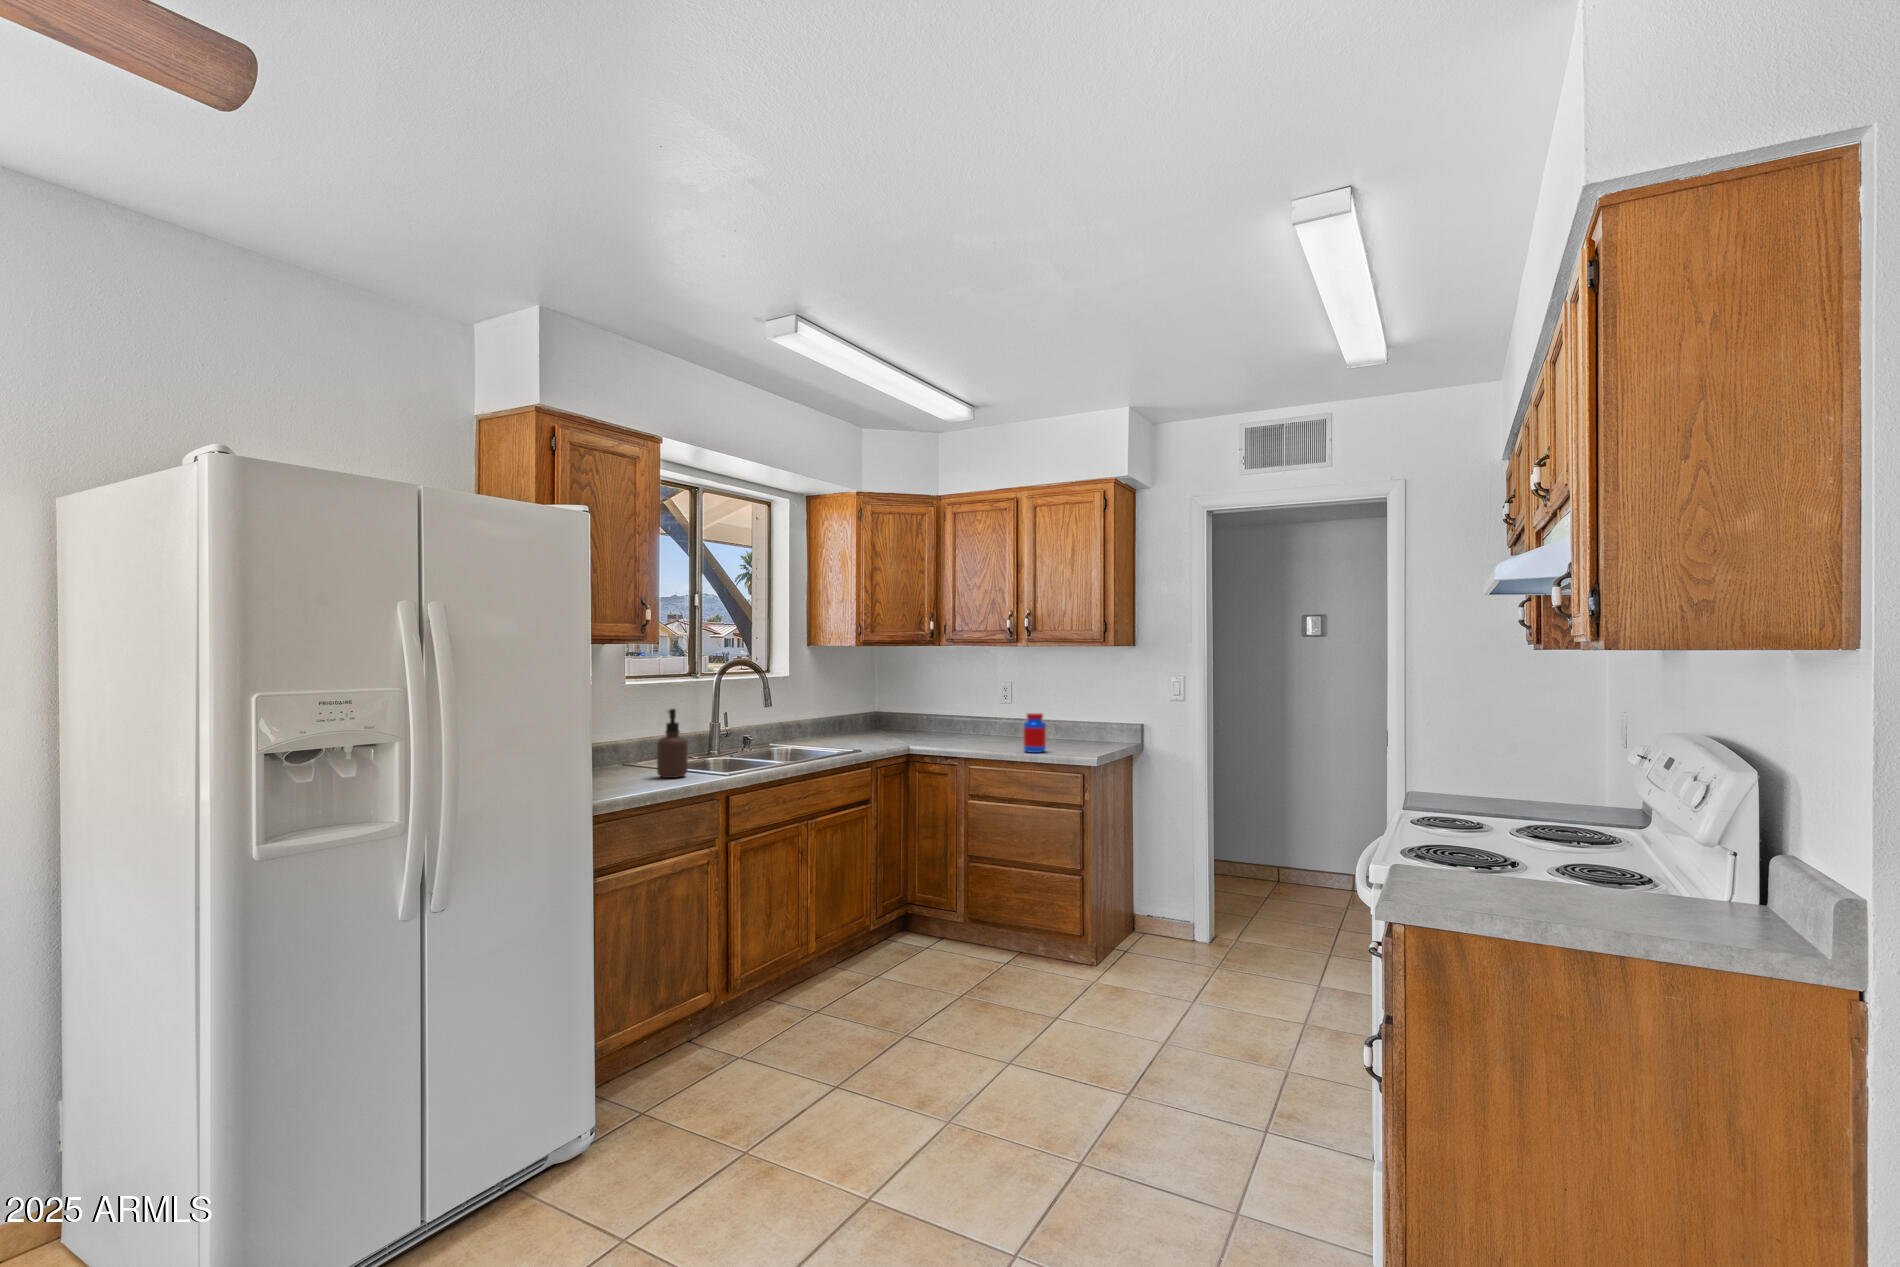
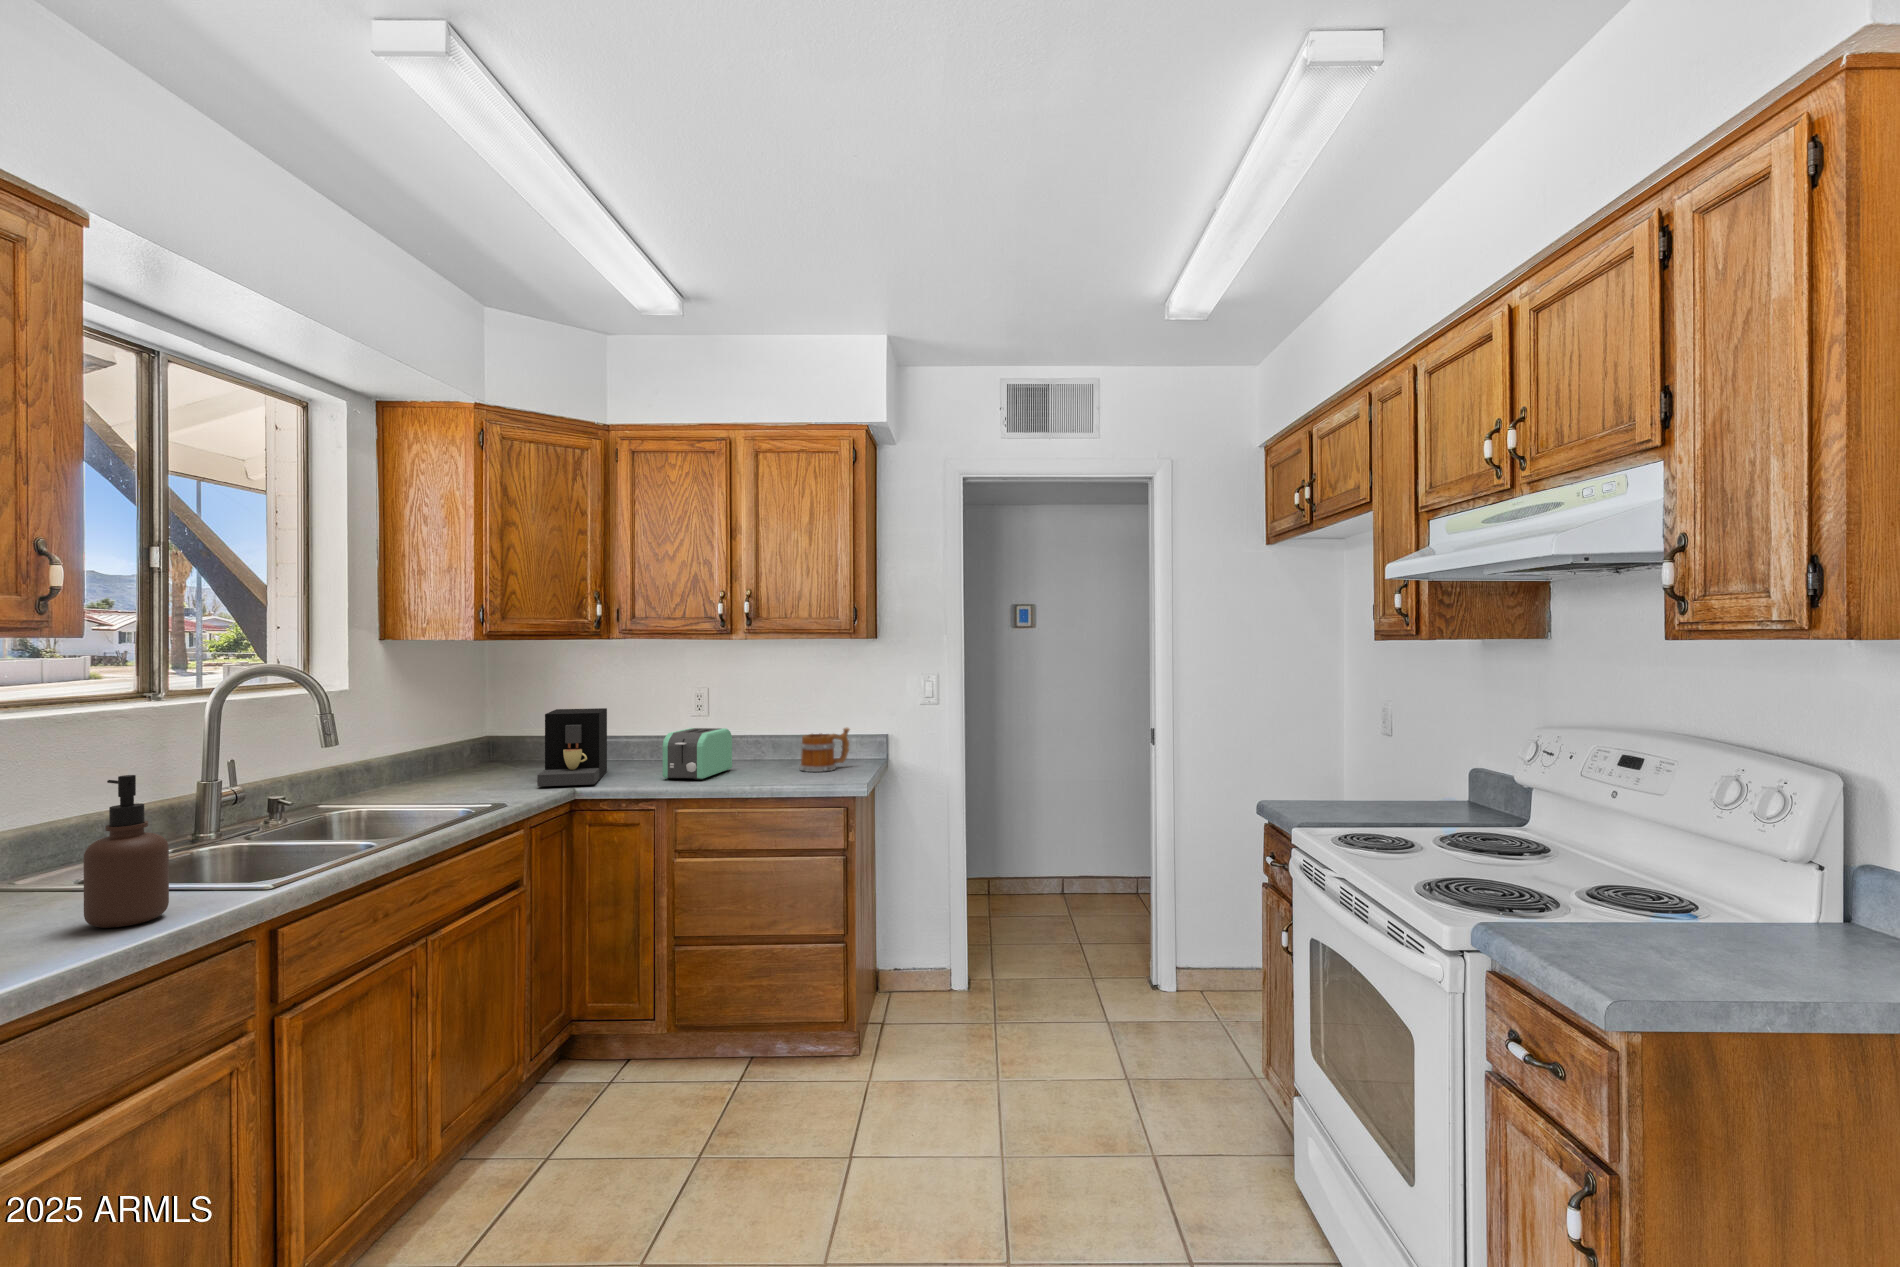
coffee maker: none [889,694,940,744] -> present [537,708,607,786]
toaster: none [968,711,1021,747] -> present [662,728,732,780]
jar: present [1023,713,1046,753] -> none [755,730,787,786]
mug: none [1067,716,1107,747] -> present [800,728,849,772]

